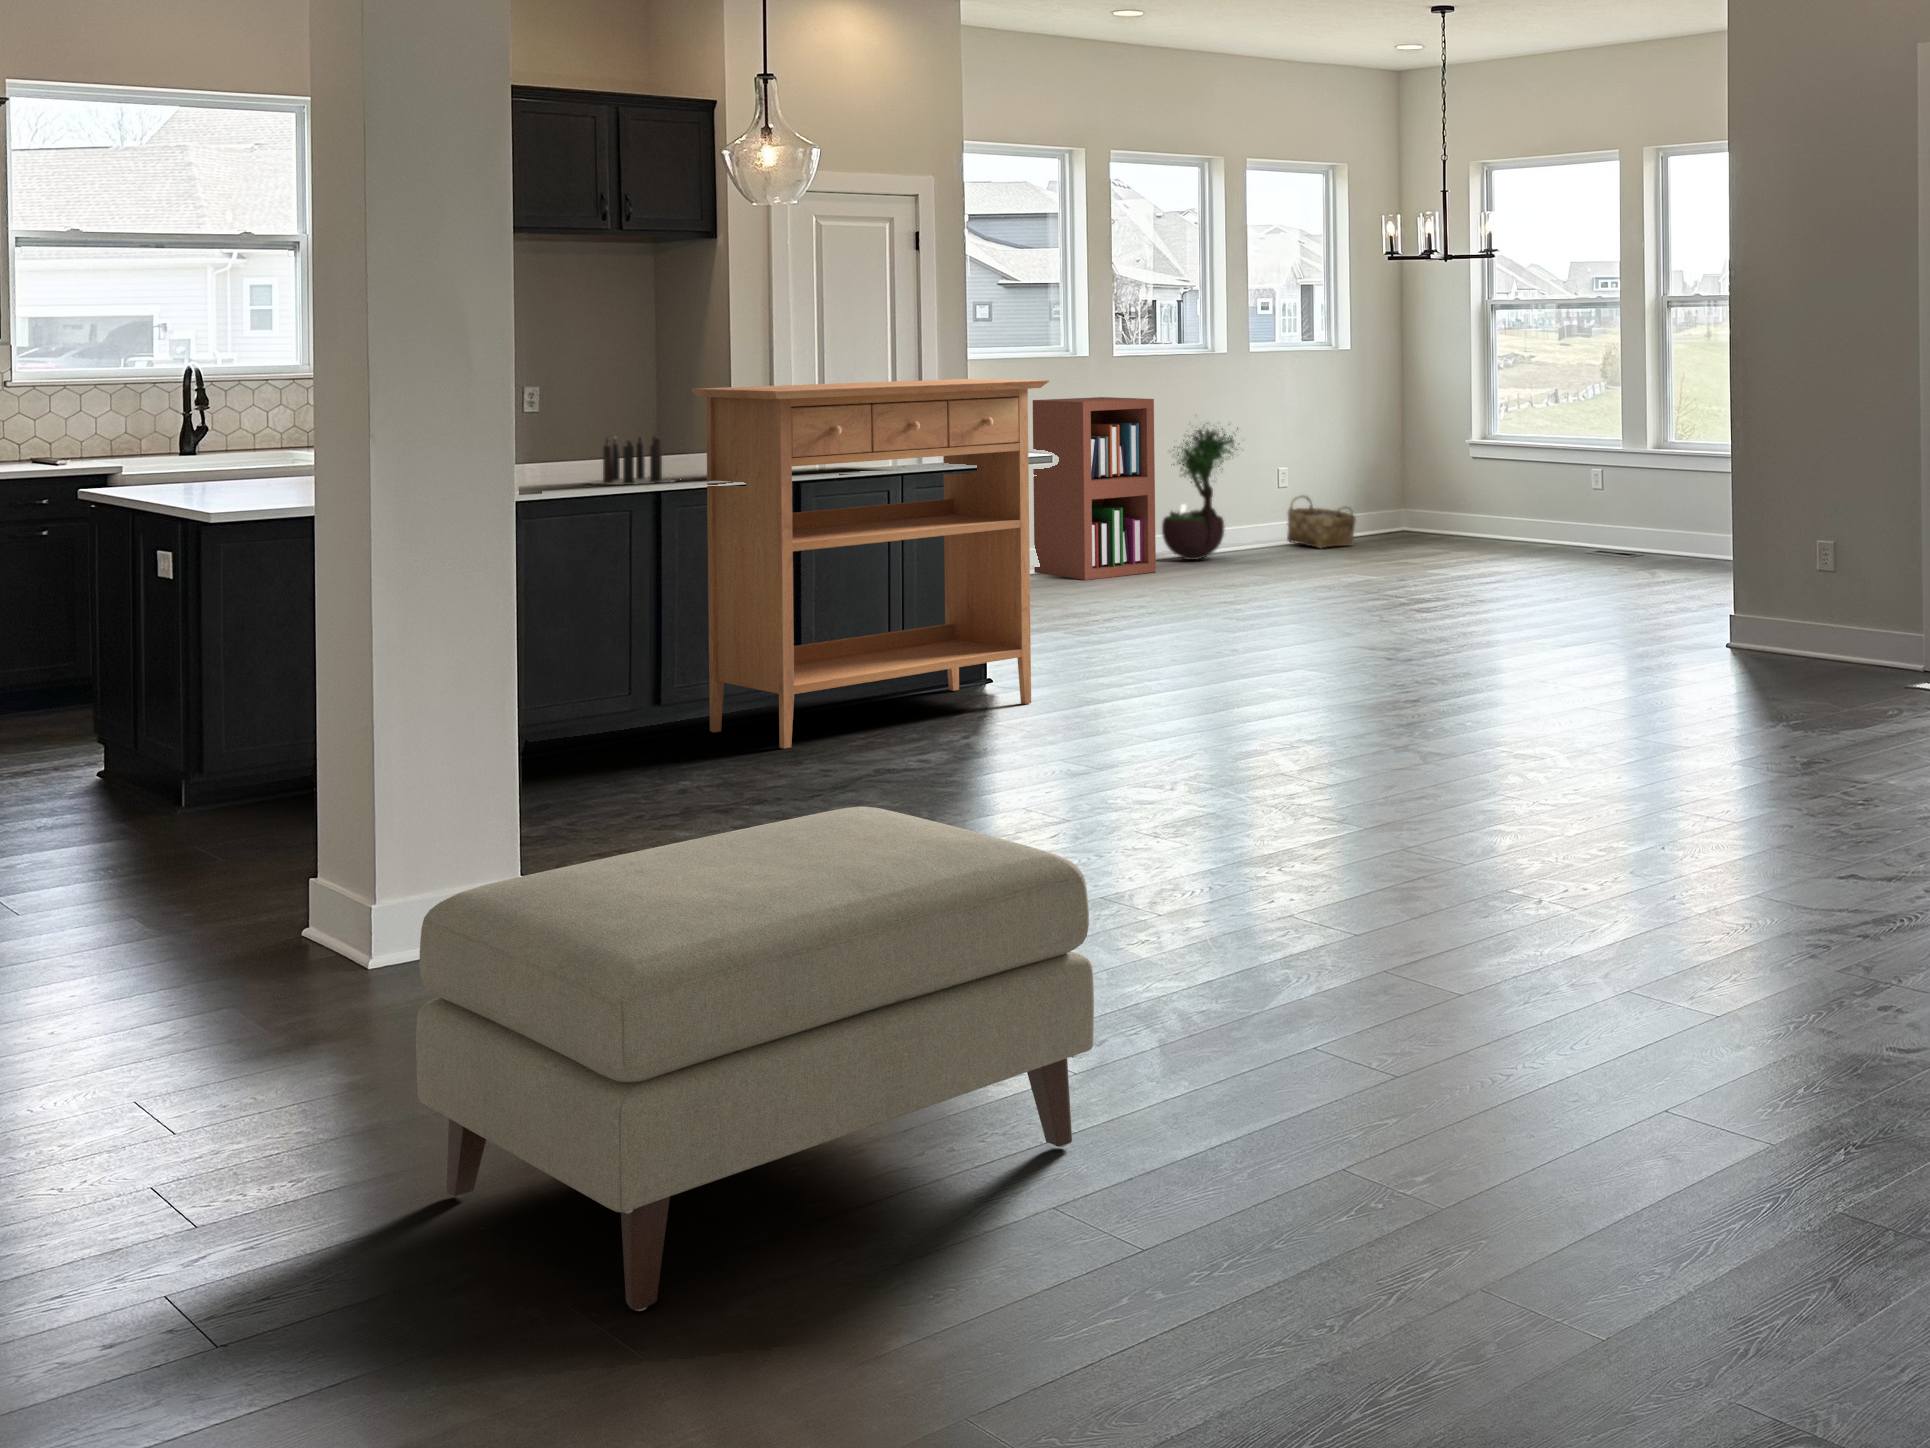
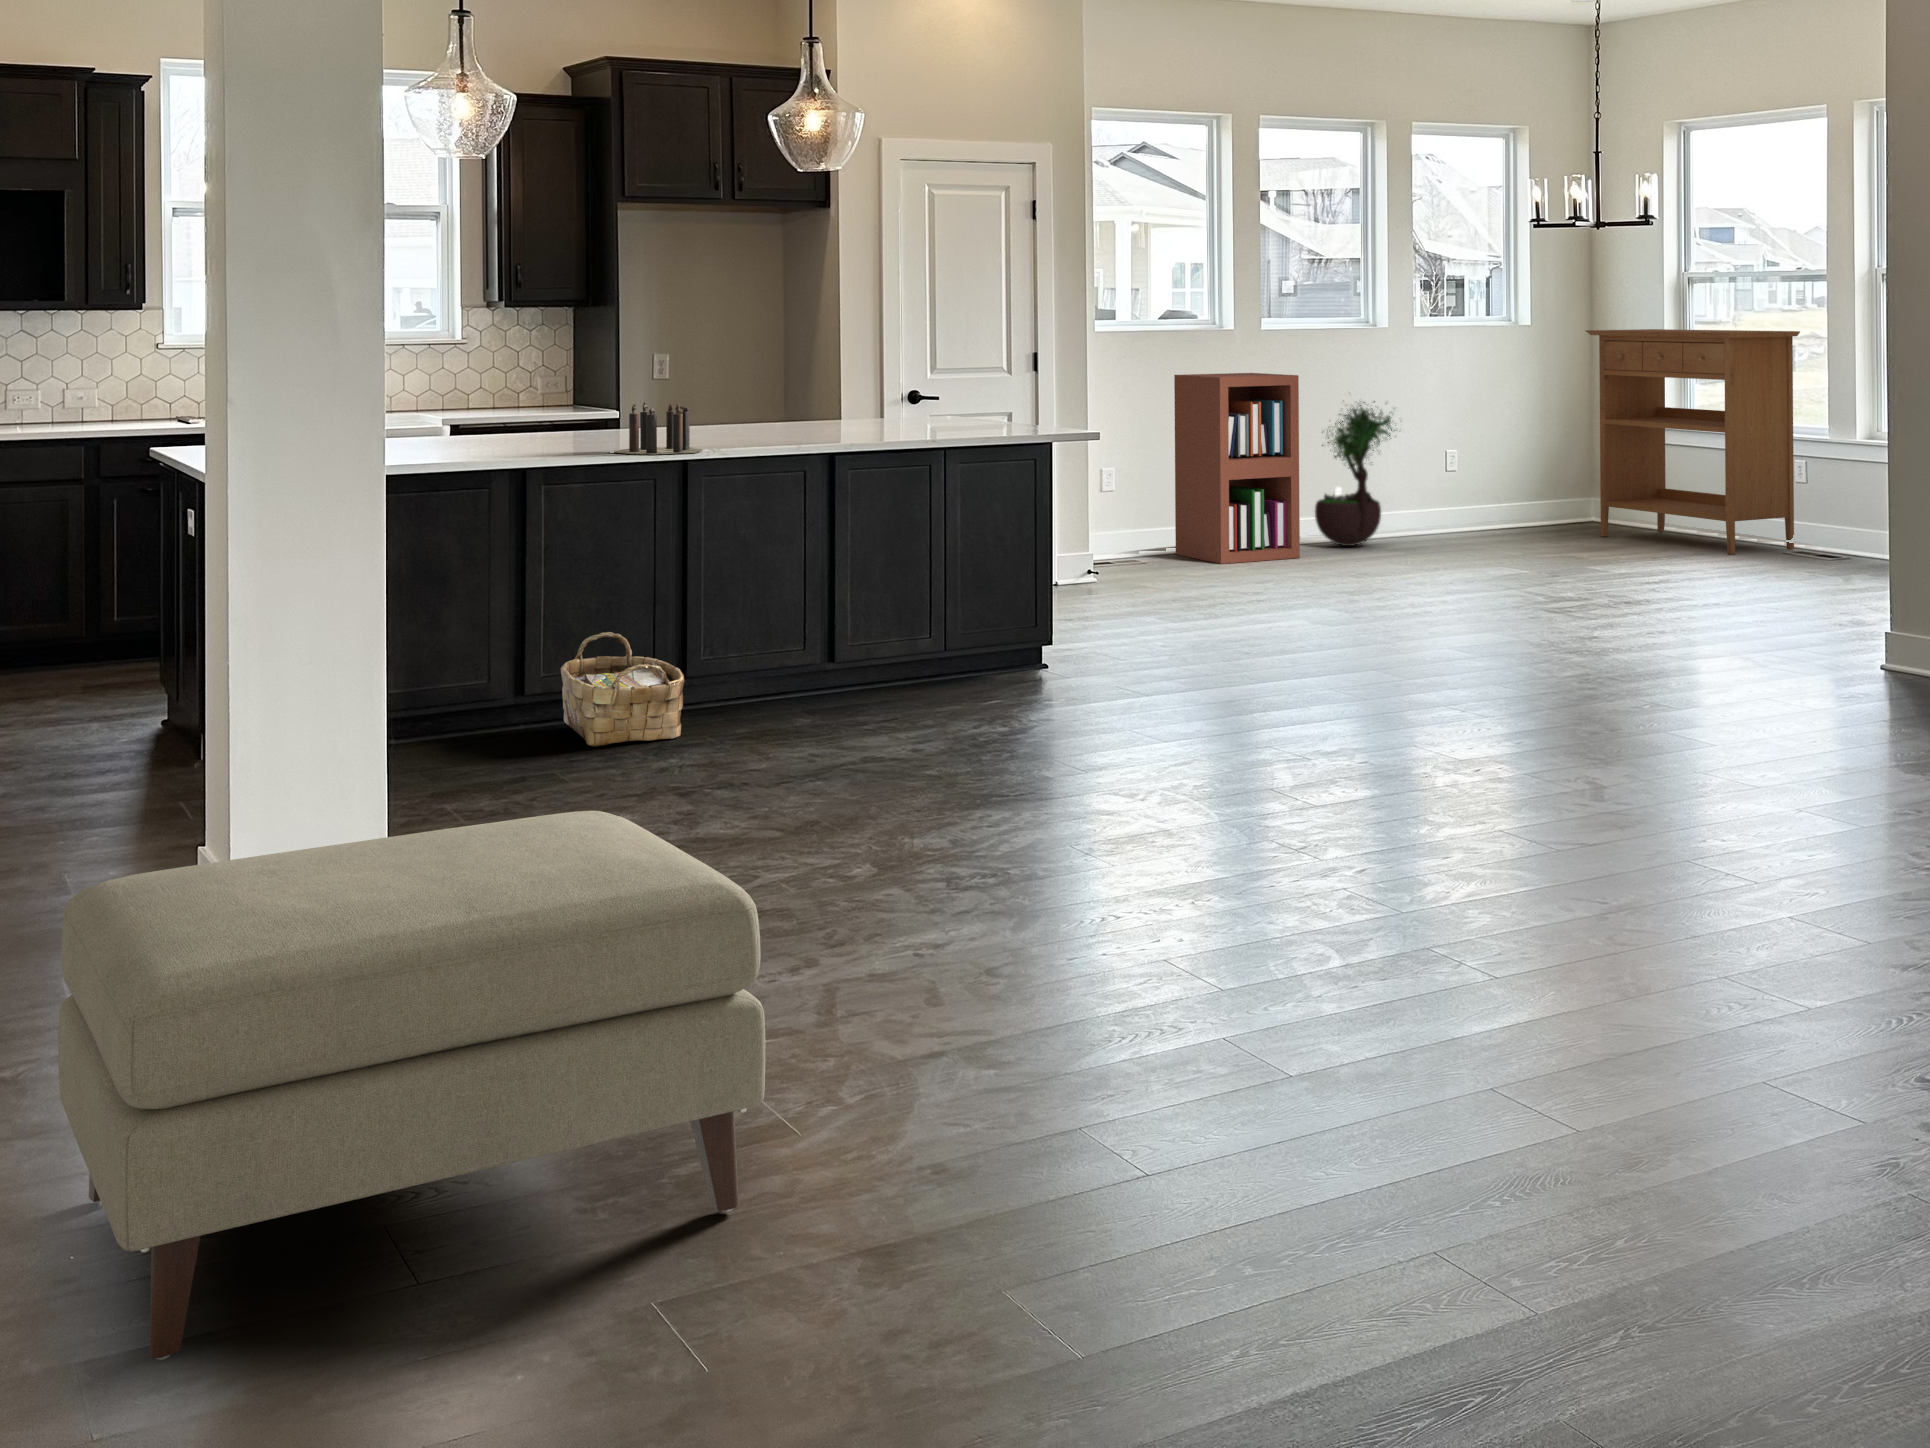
console table: present [692,379,1049,749] -> present [1586,329,1800,555]
woven basket: present [1287,495,1356,548] -> present [561,632,684,747]

